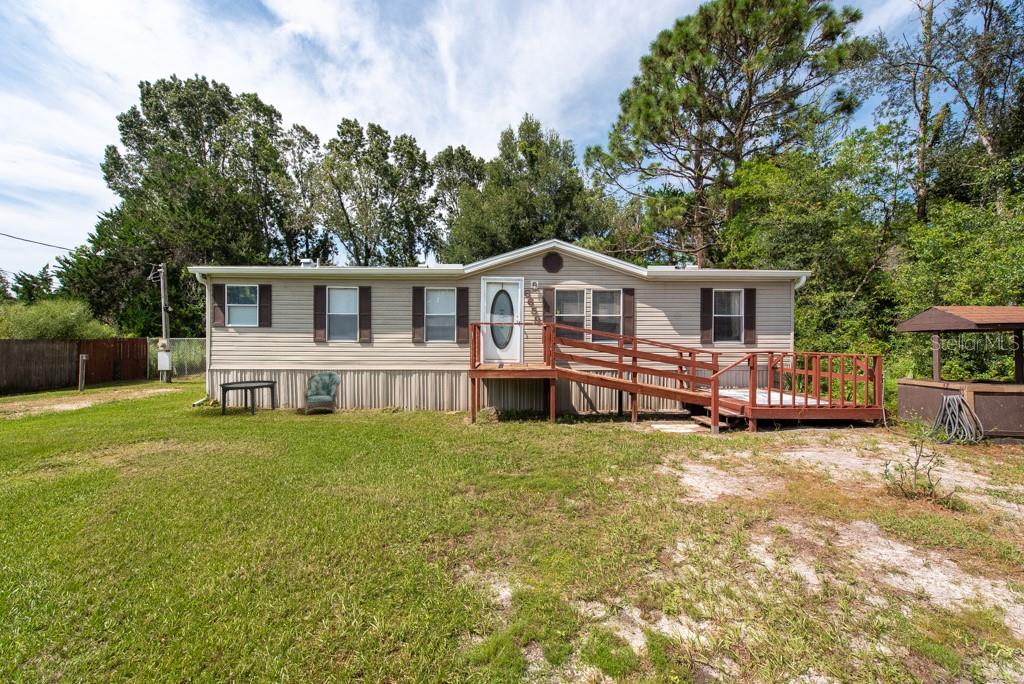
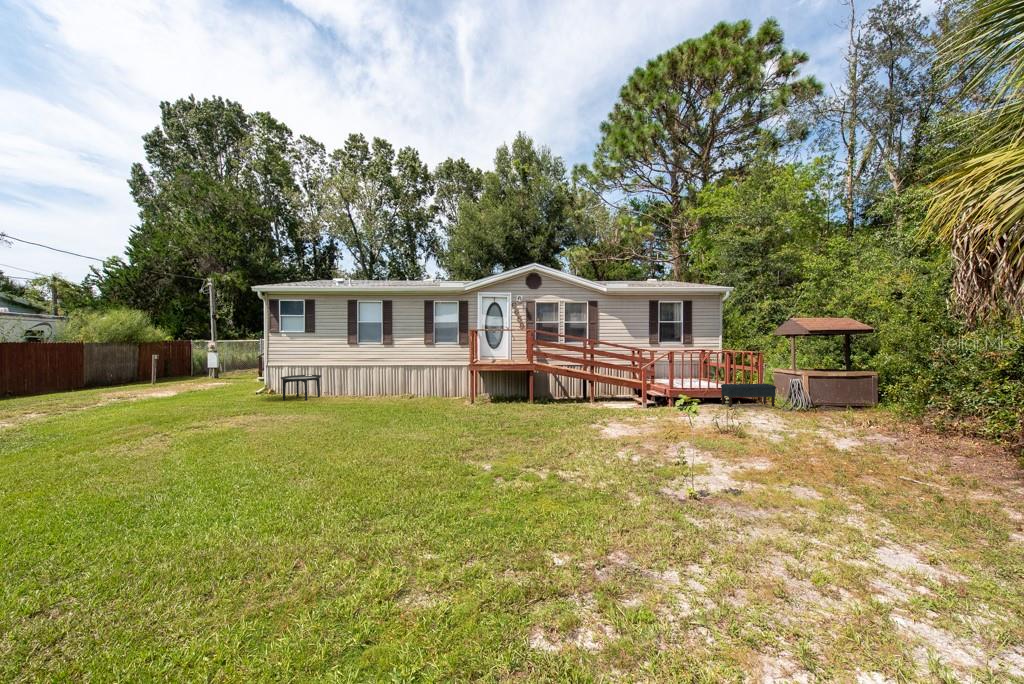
armchair: present [303,371,341,415] -> none [344,367,370,400]
bench: none [815,400,898,434] -> present [721,383,776,407]

